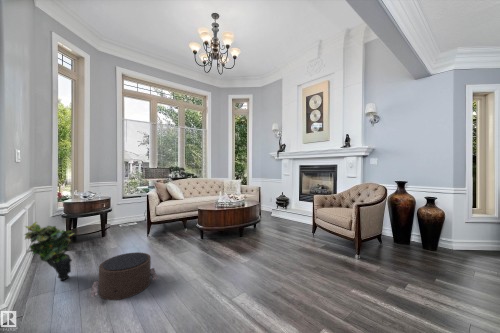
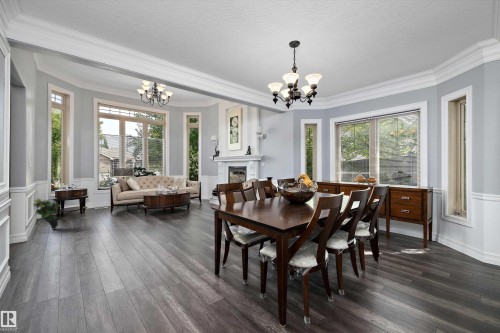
pouf: present [91,252,158,300] -> none [67,216,104,235]

